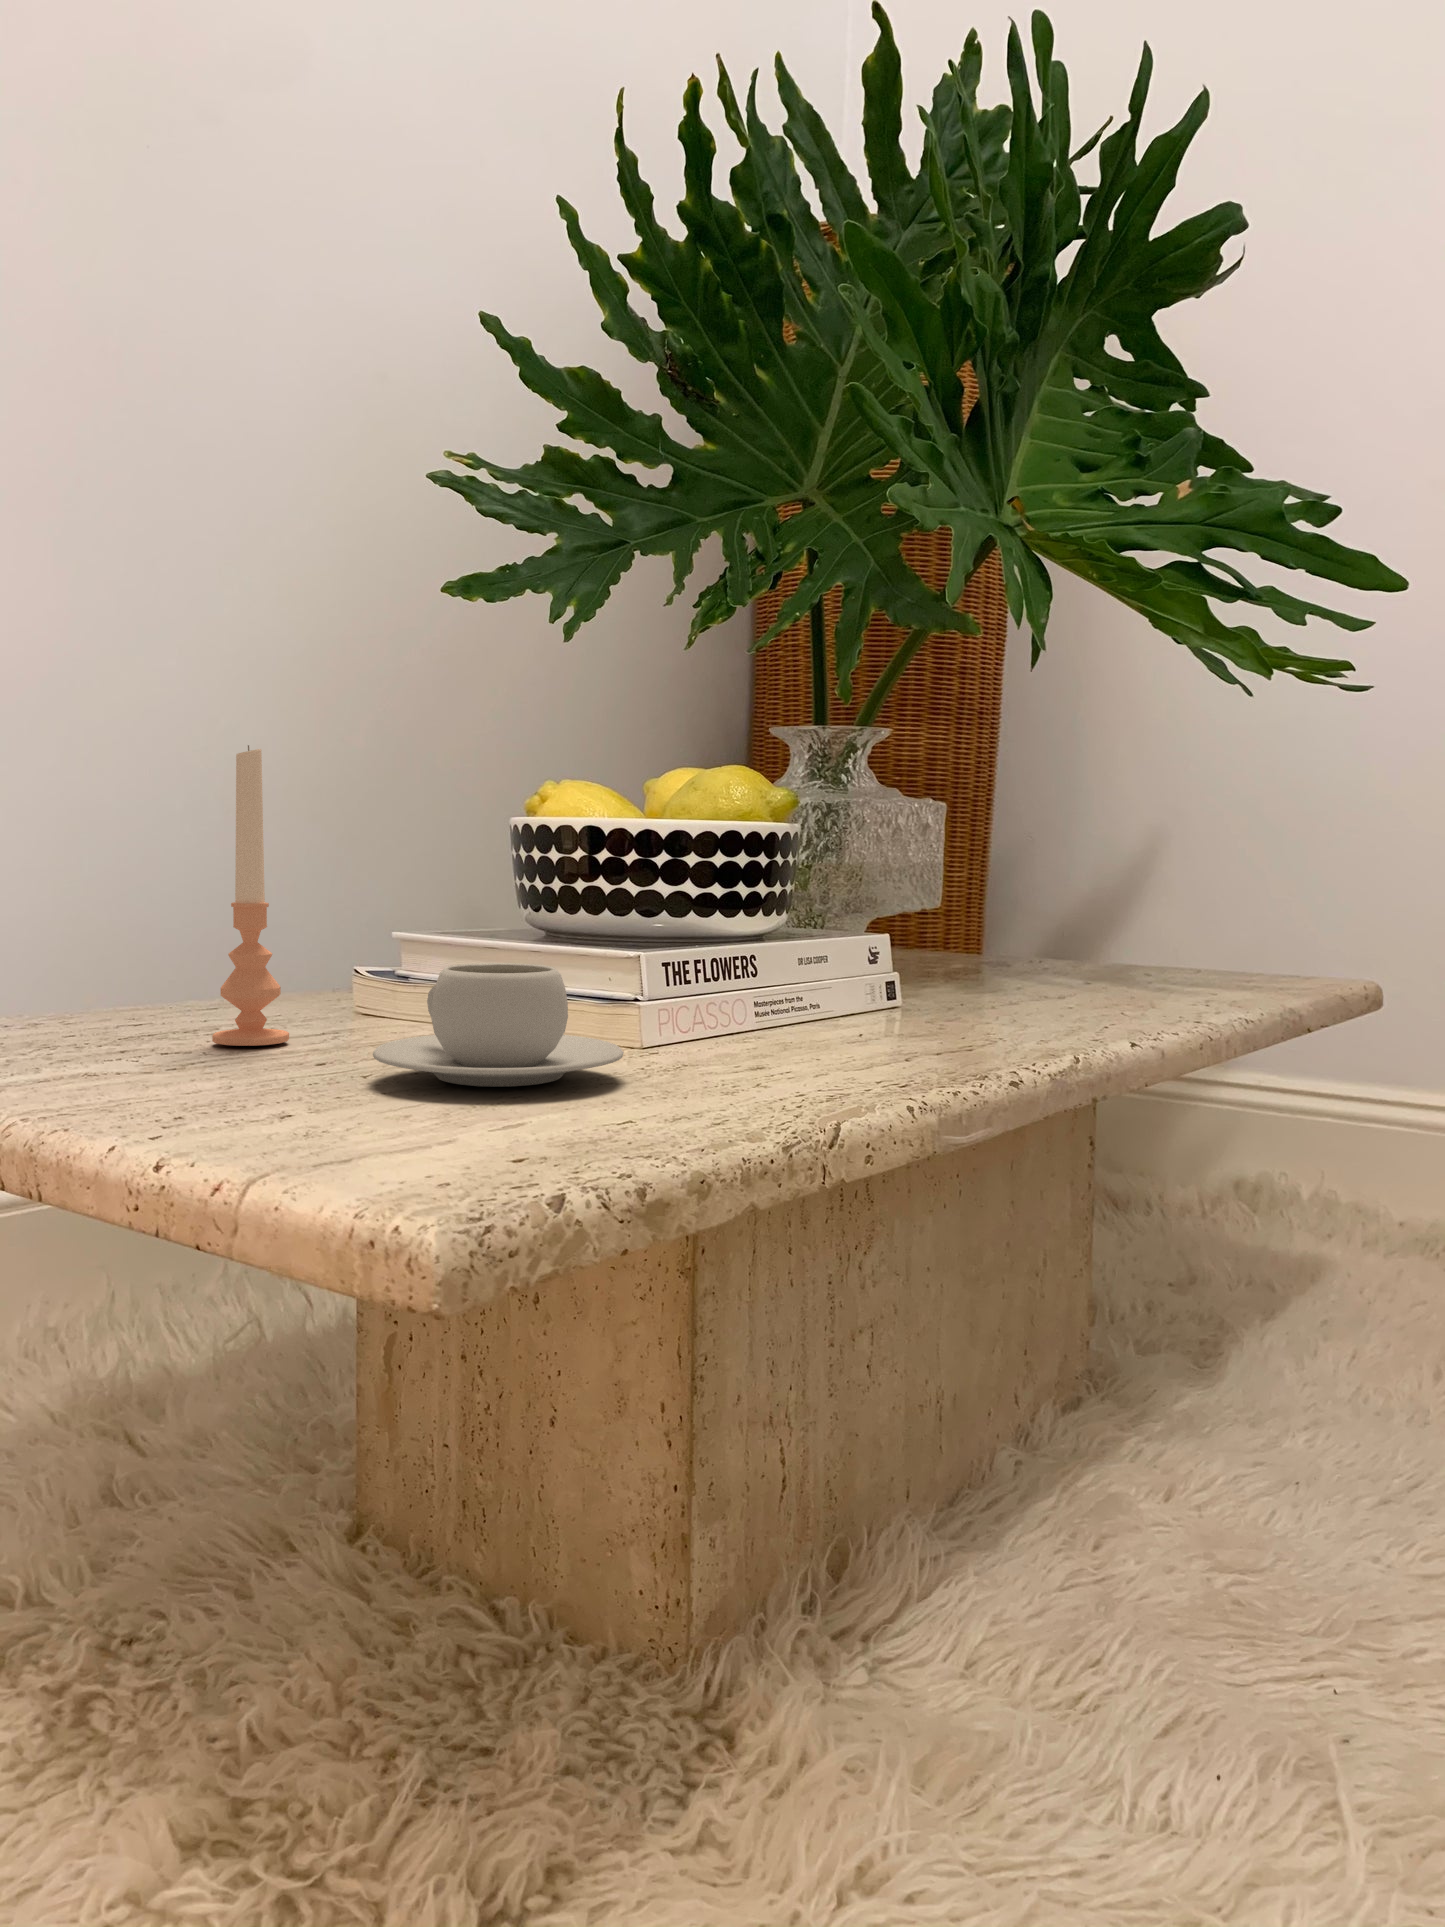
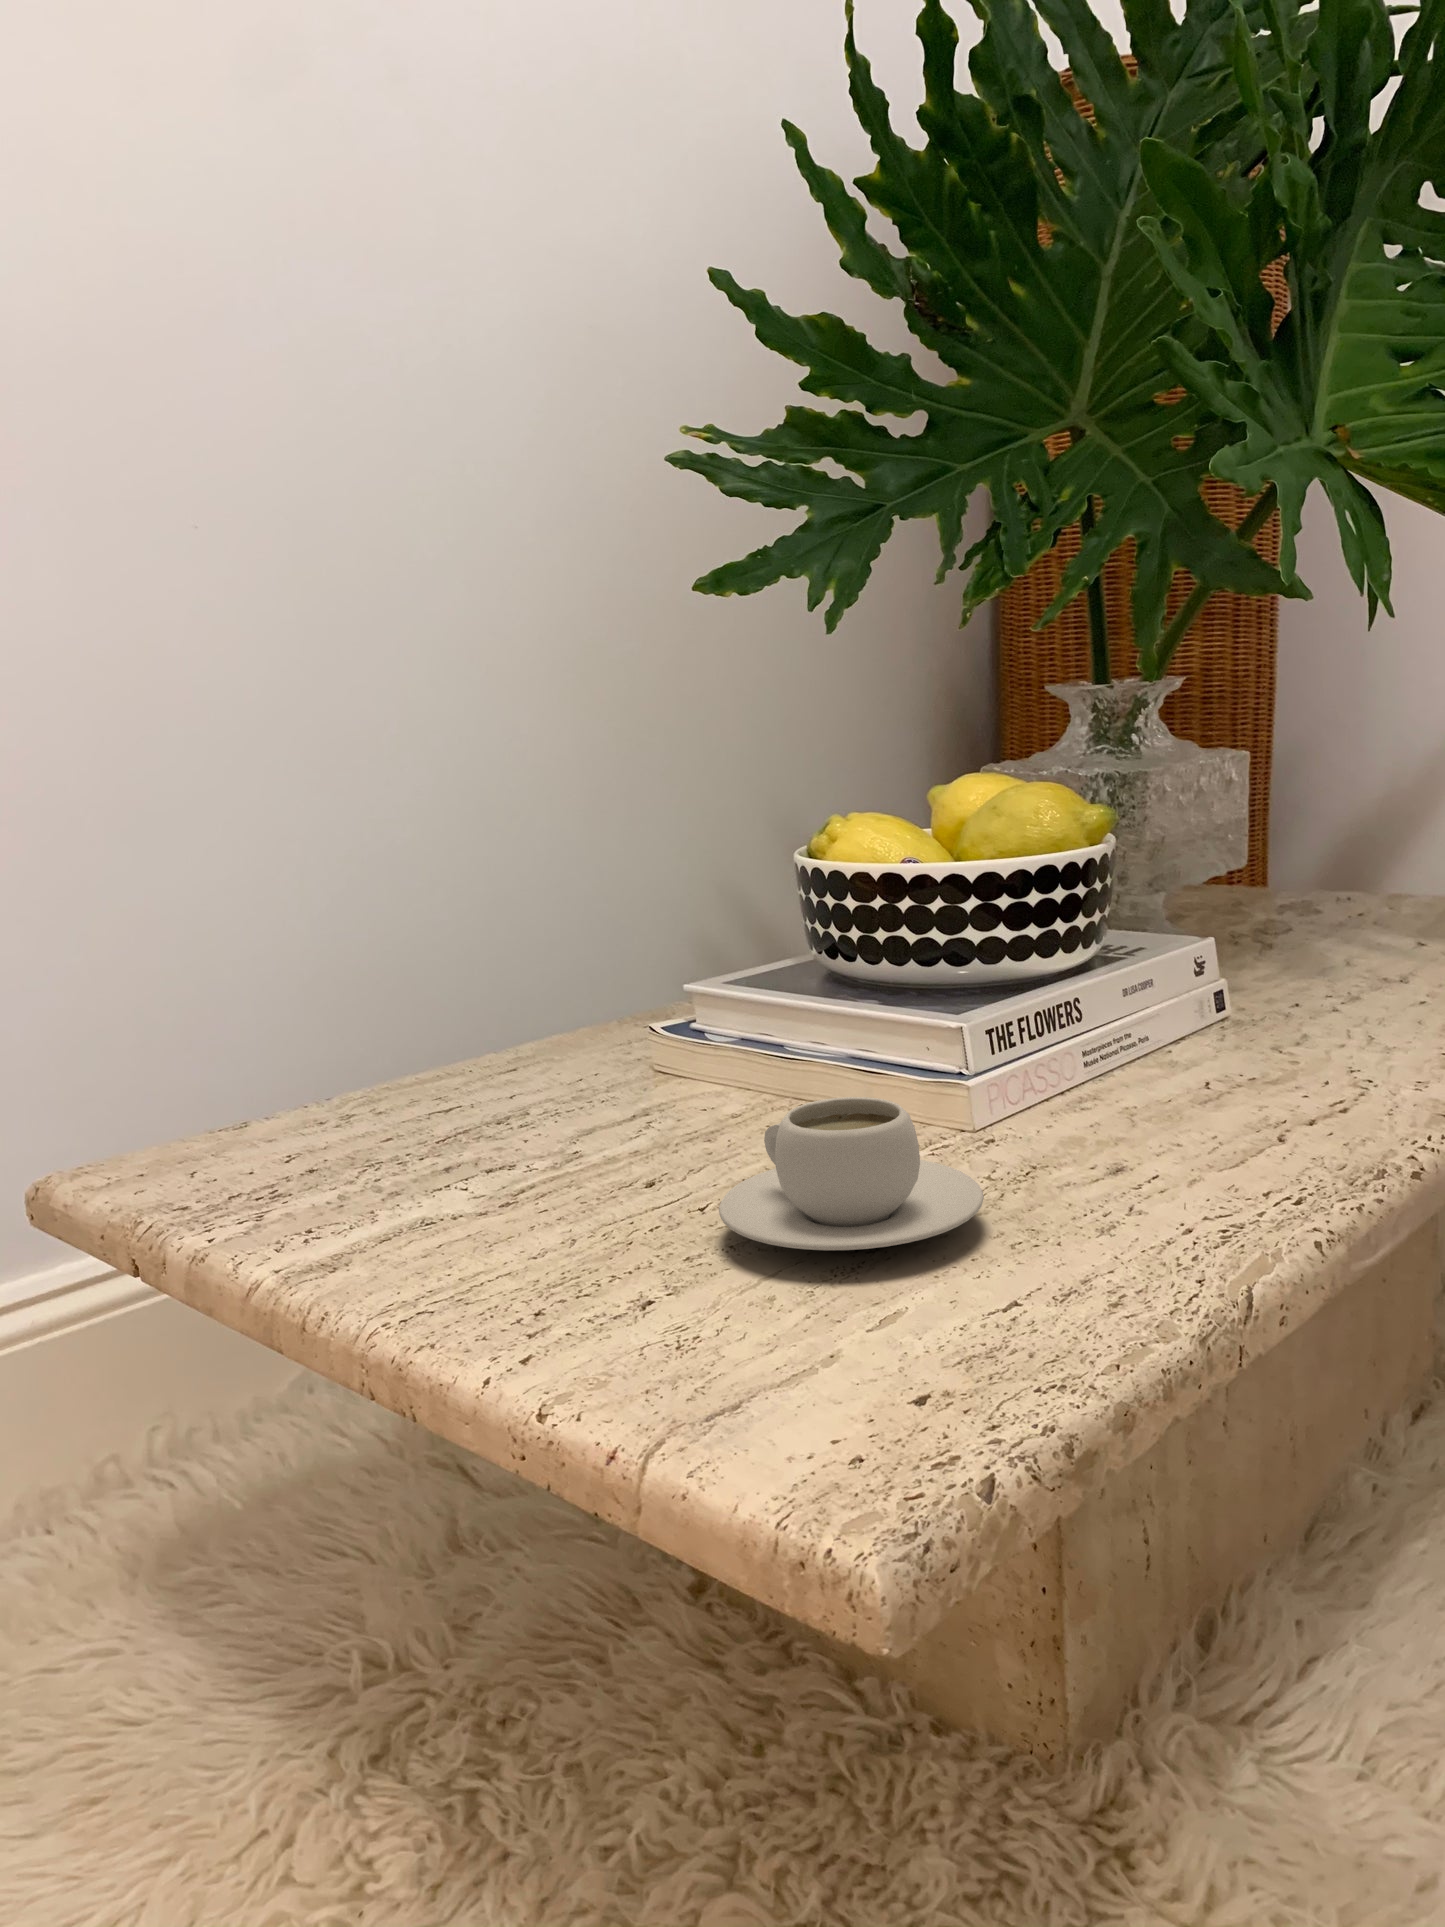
candle: present [212,745,289,1046] -> none [531,860,610,1173]

